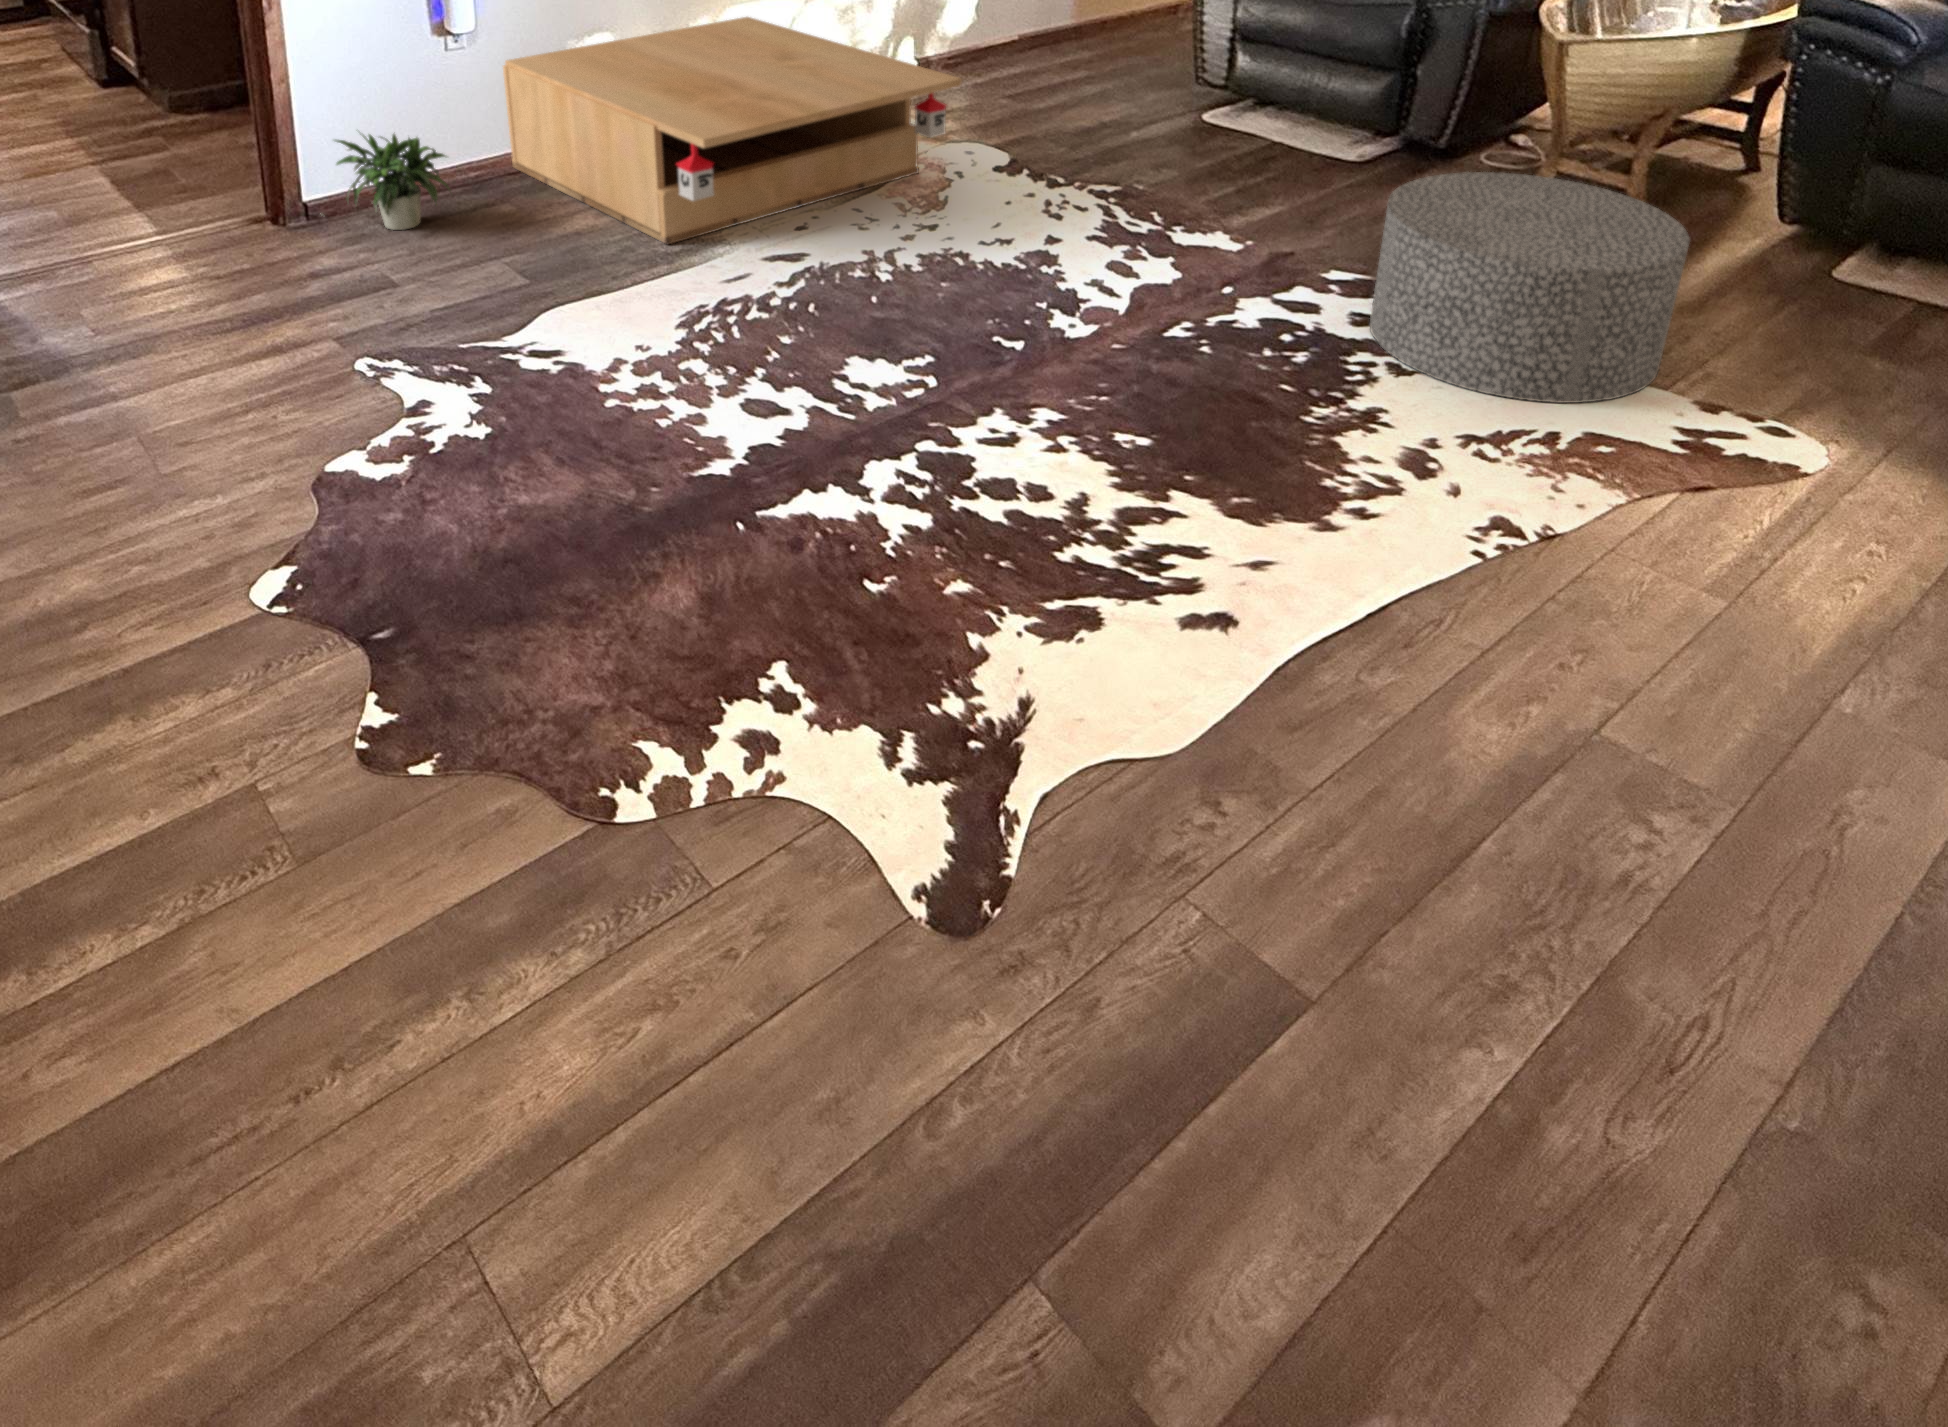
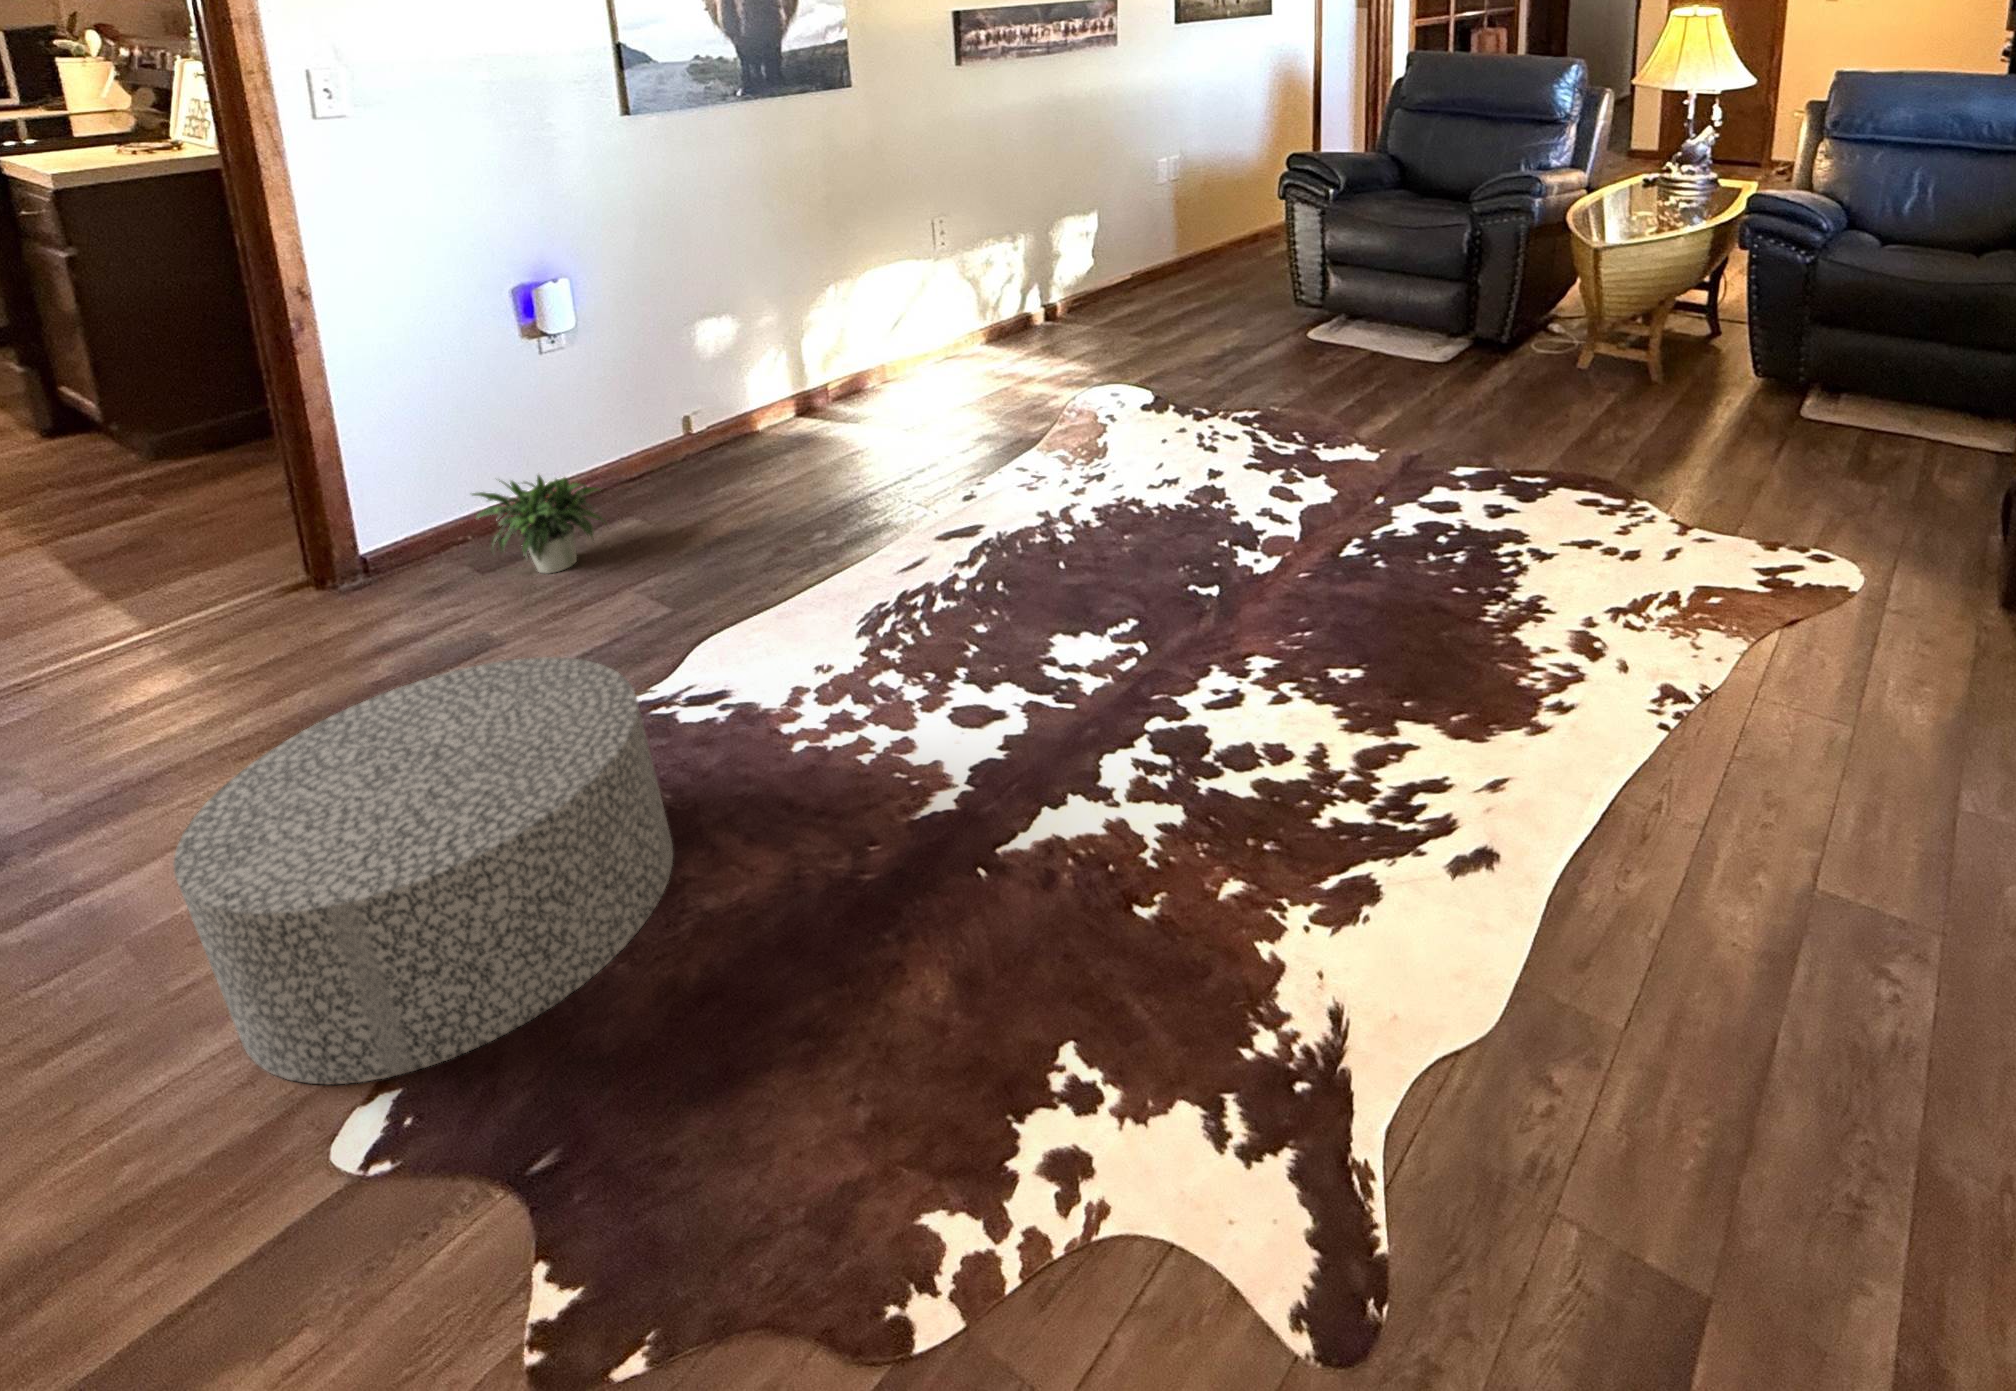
coffee table: present [503,17,962,245] -> none [648,306,1099,542]
ottoman: present [1370,172,1690,403] -> present [173,657,673,1085]

